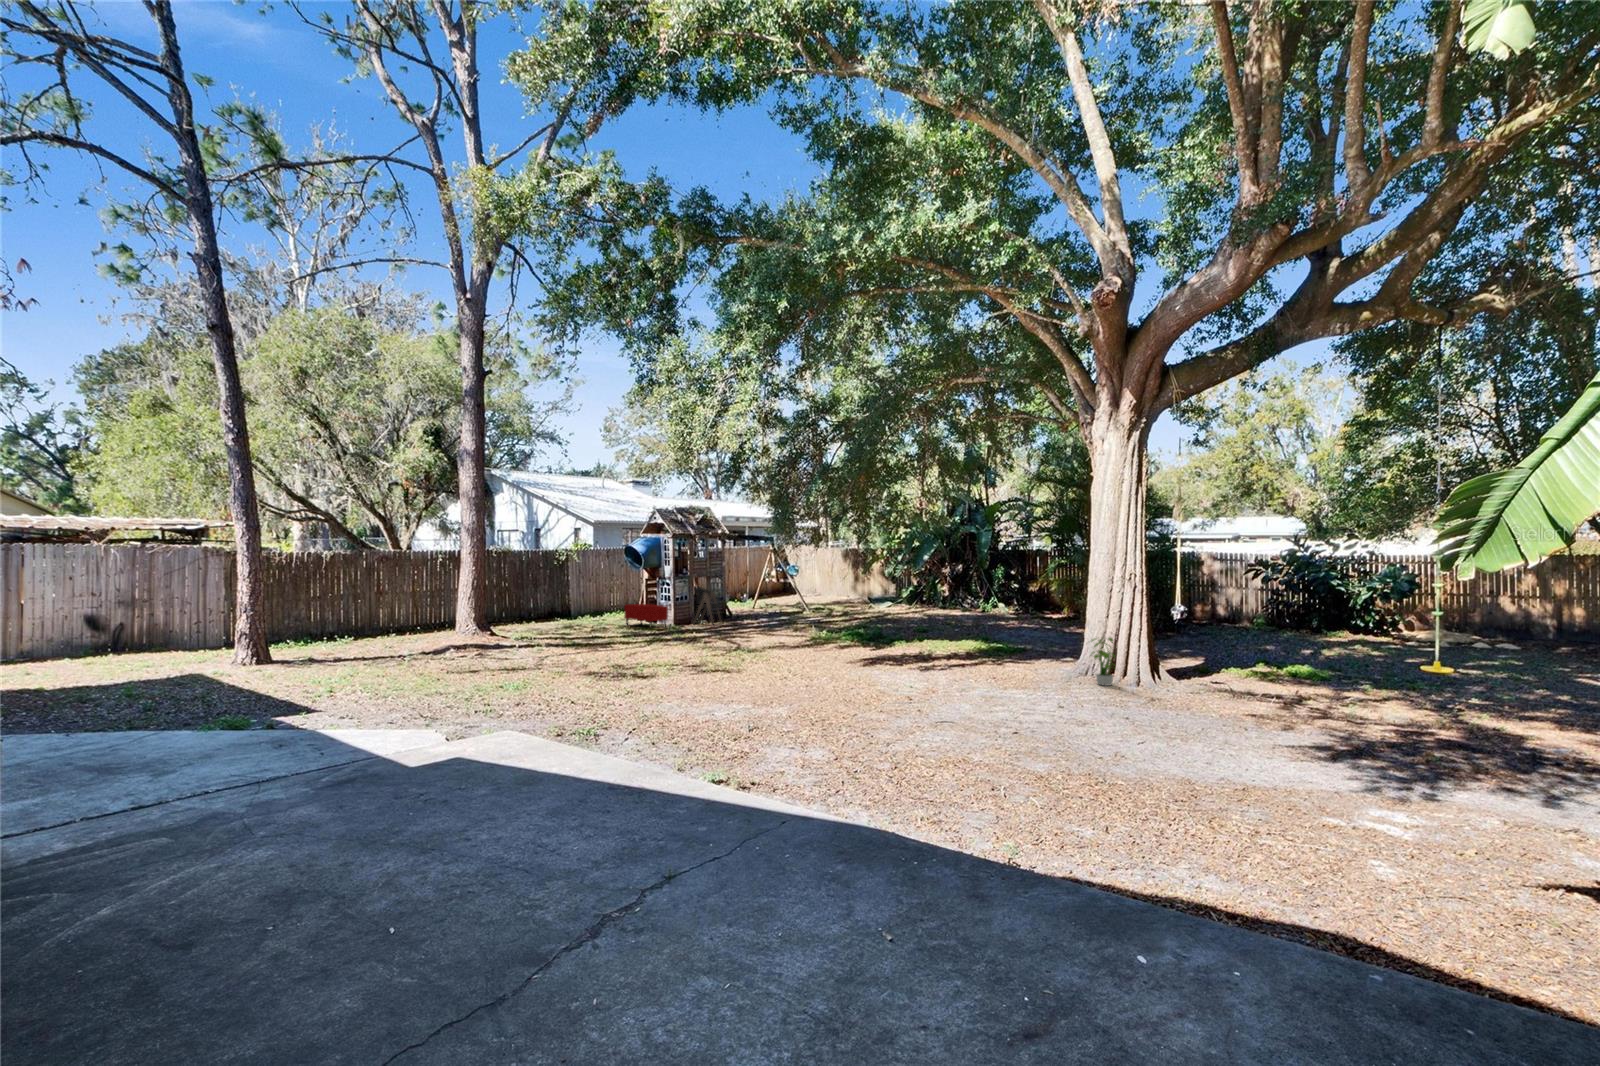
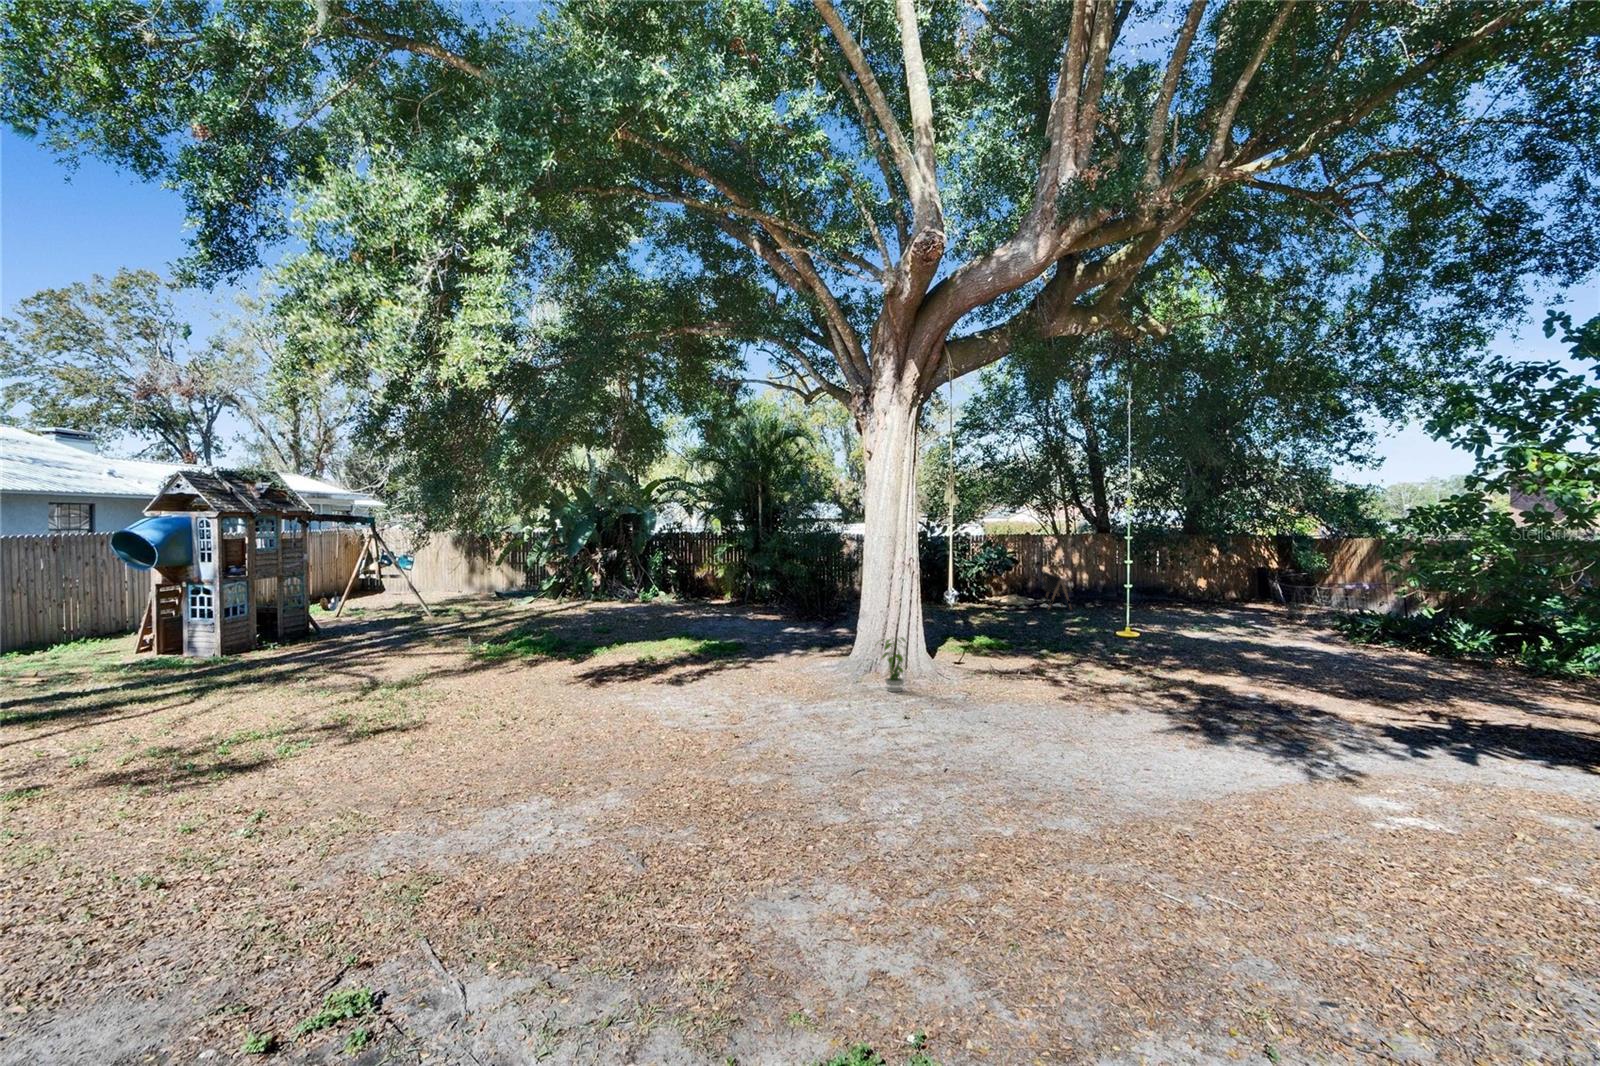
chair: present [694,586,719,618] -> present [1043,572,1071,609]
bench: present [624,604,668,627] -> none [117,623,209,662]

